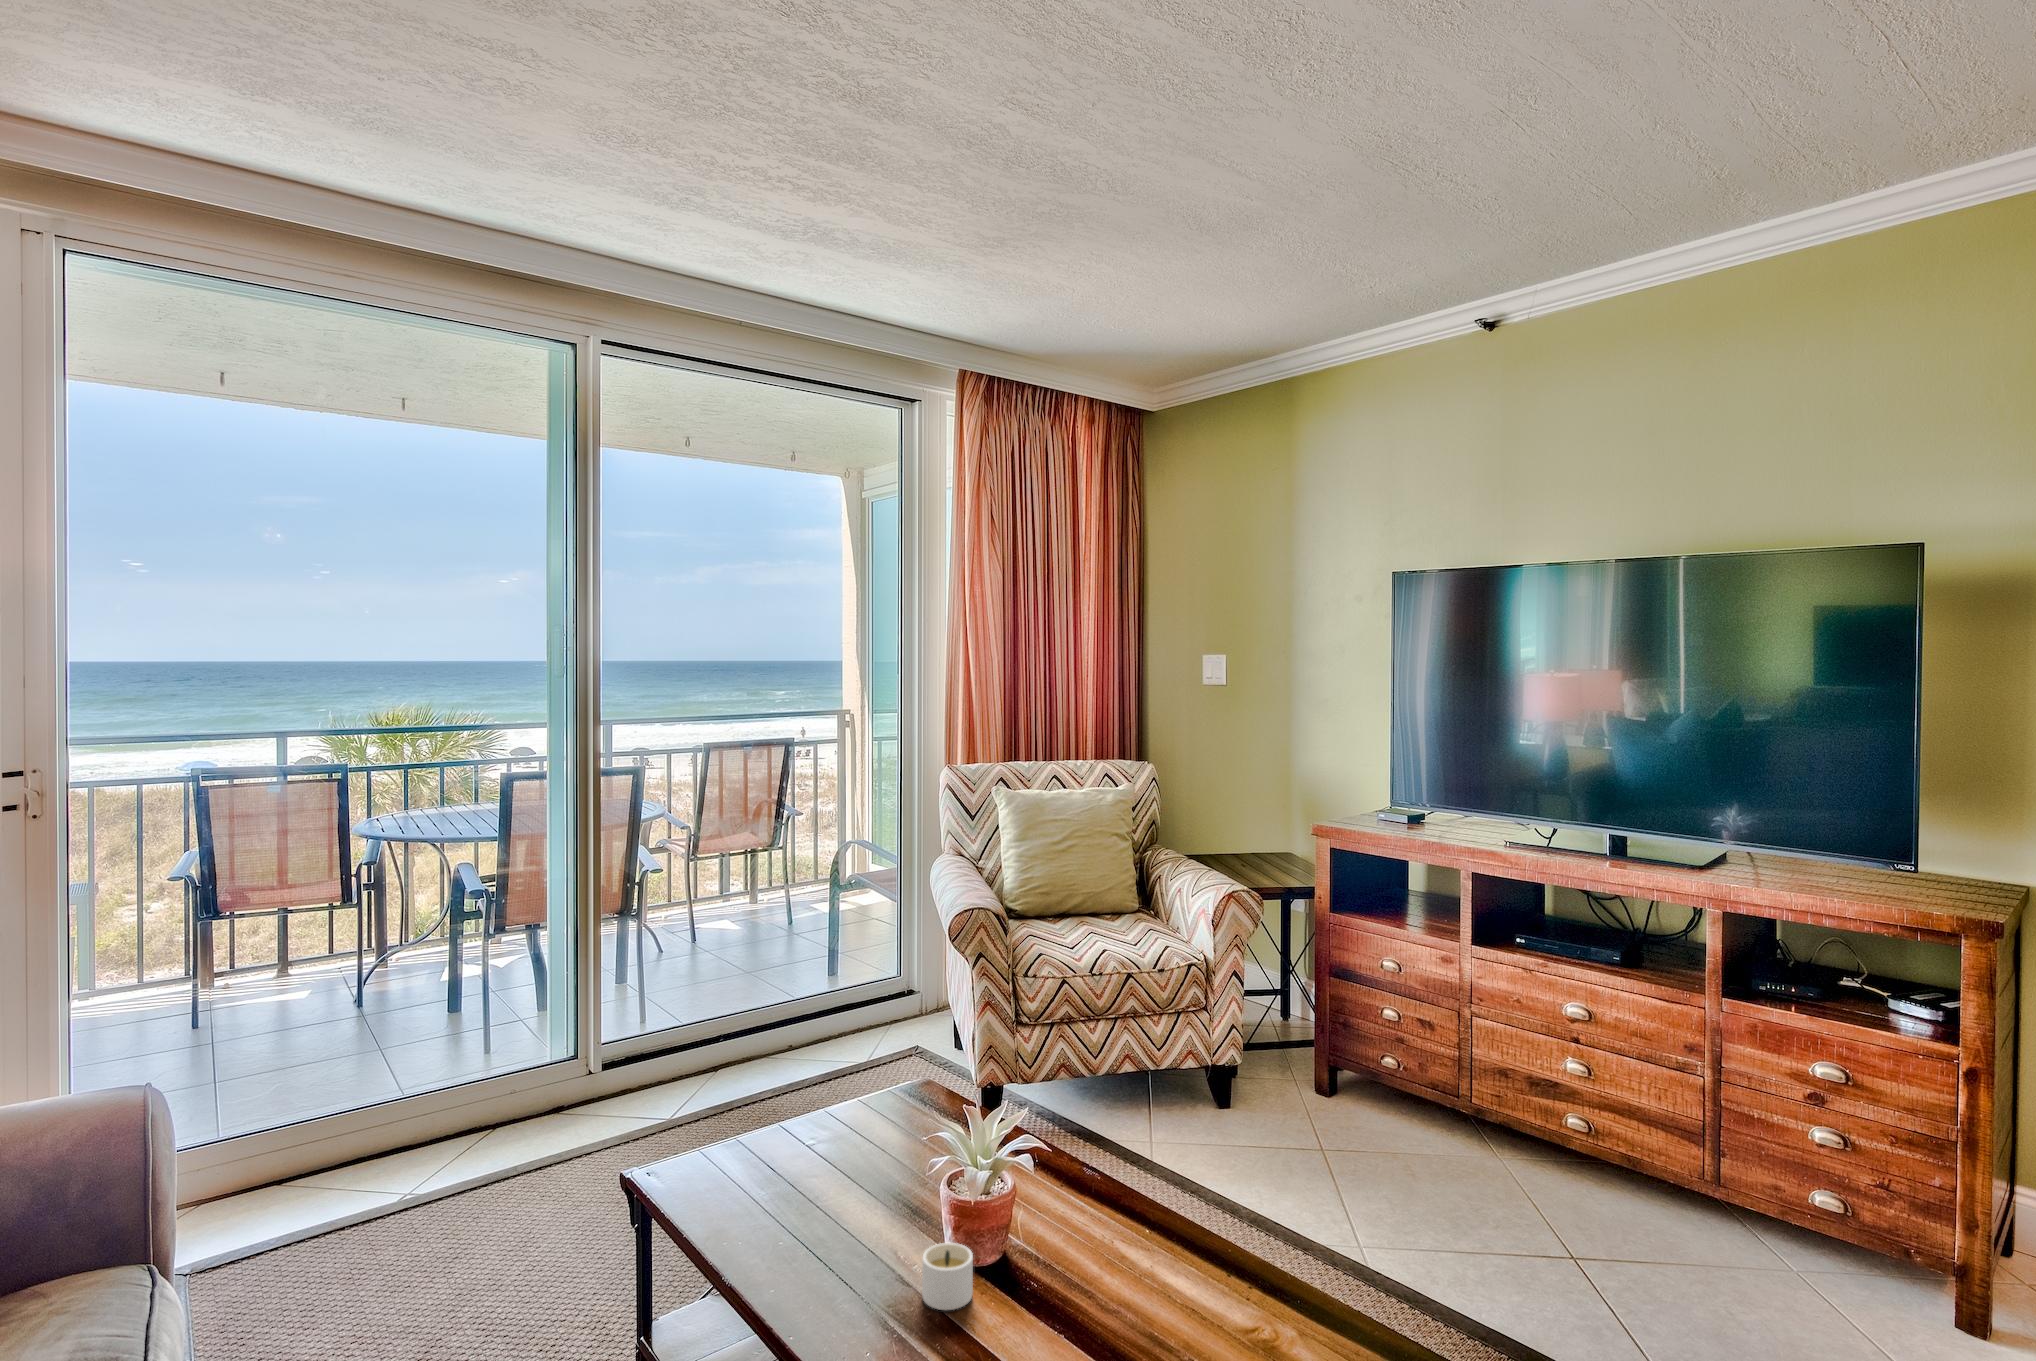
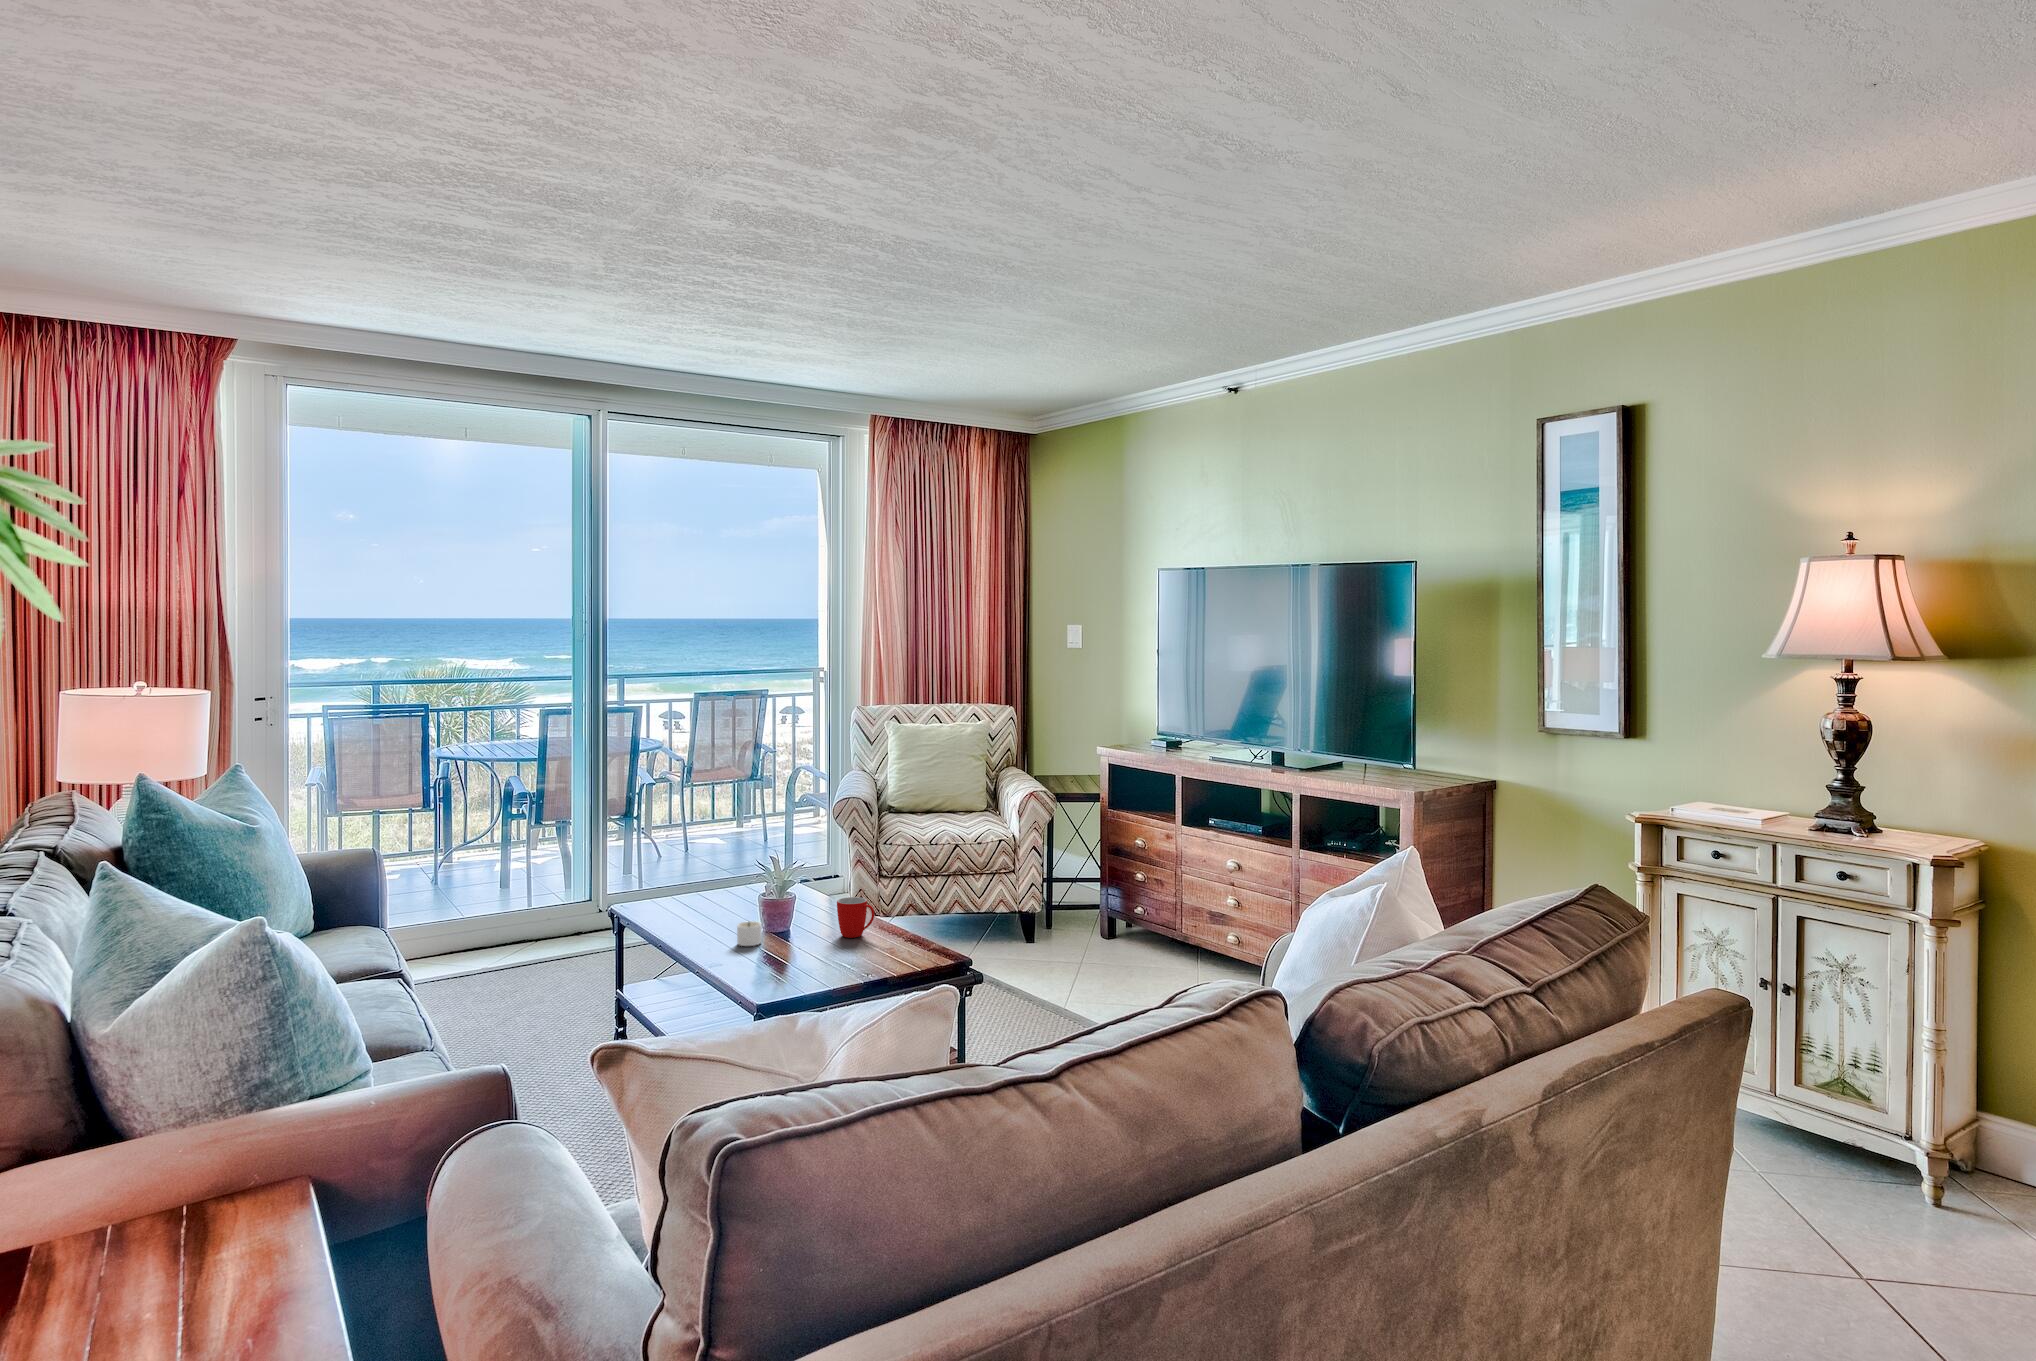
mug: none [1114,1172,1198,1267] -> present [837,897,874,938]

